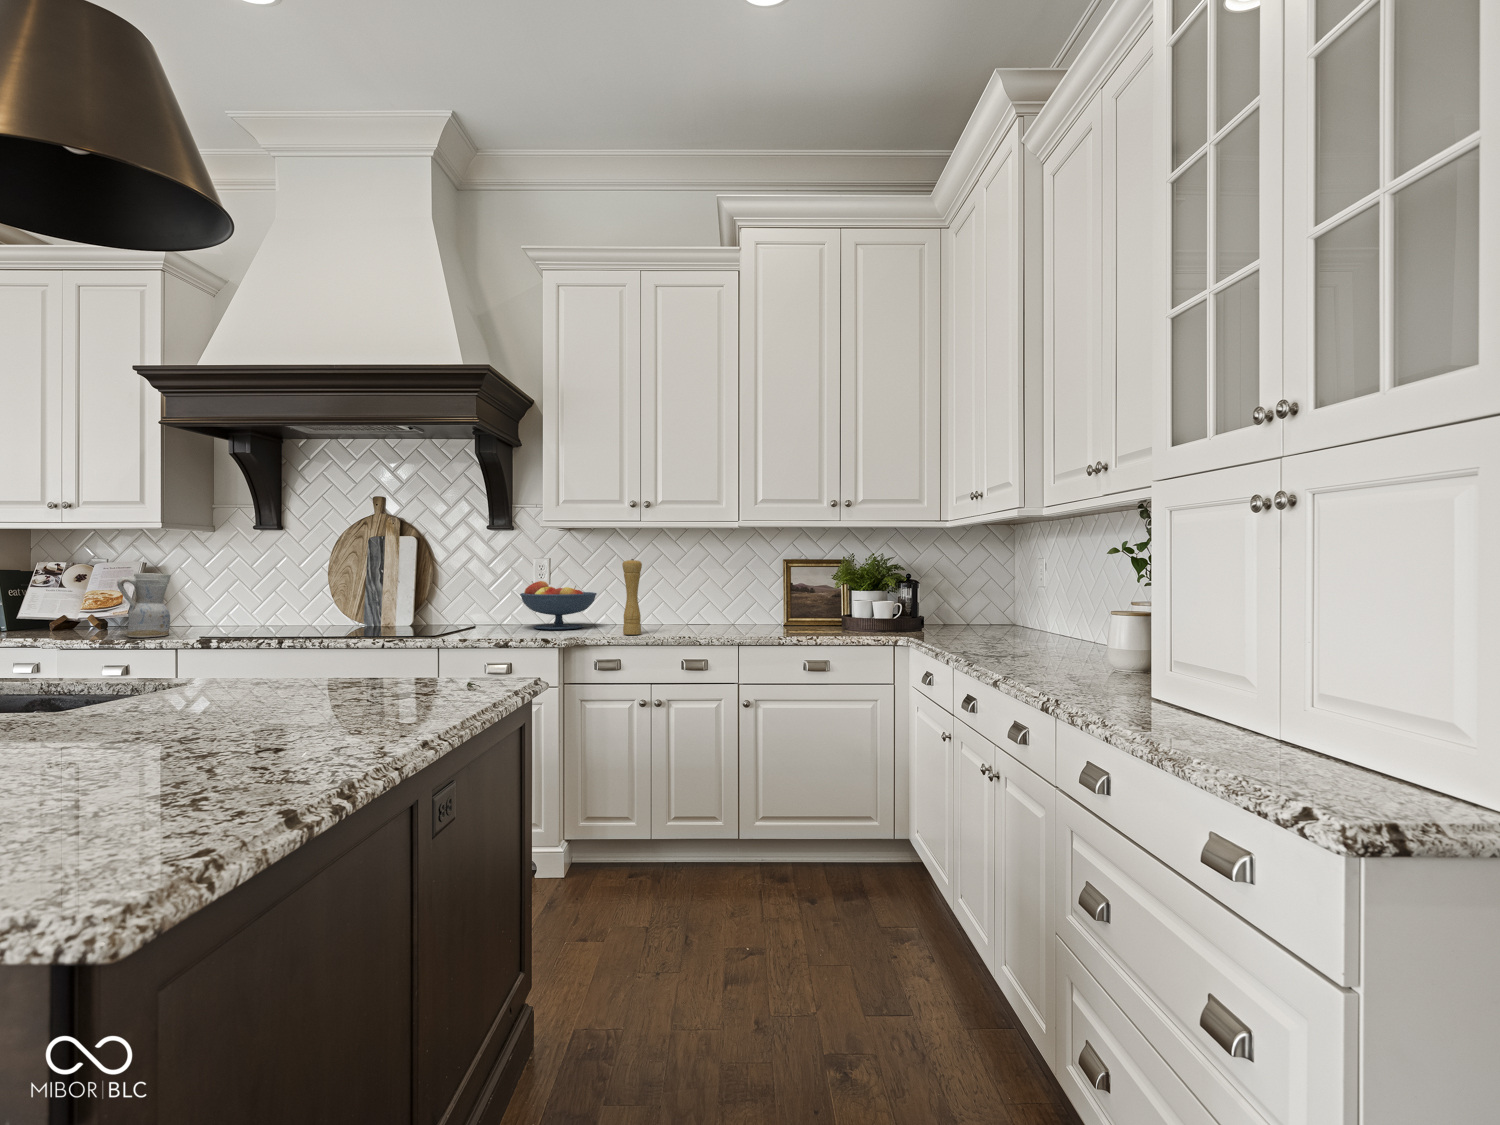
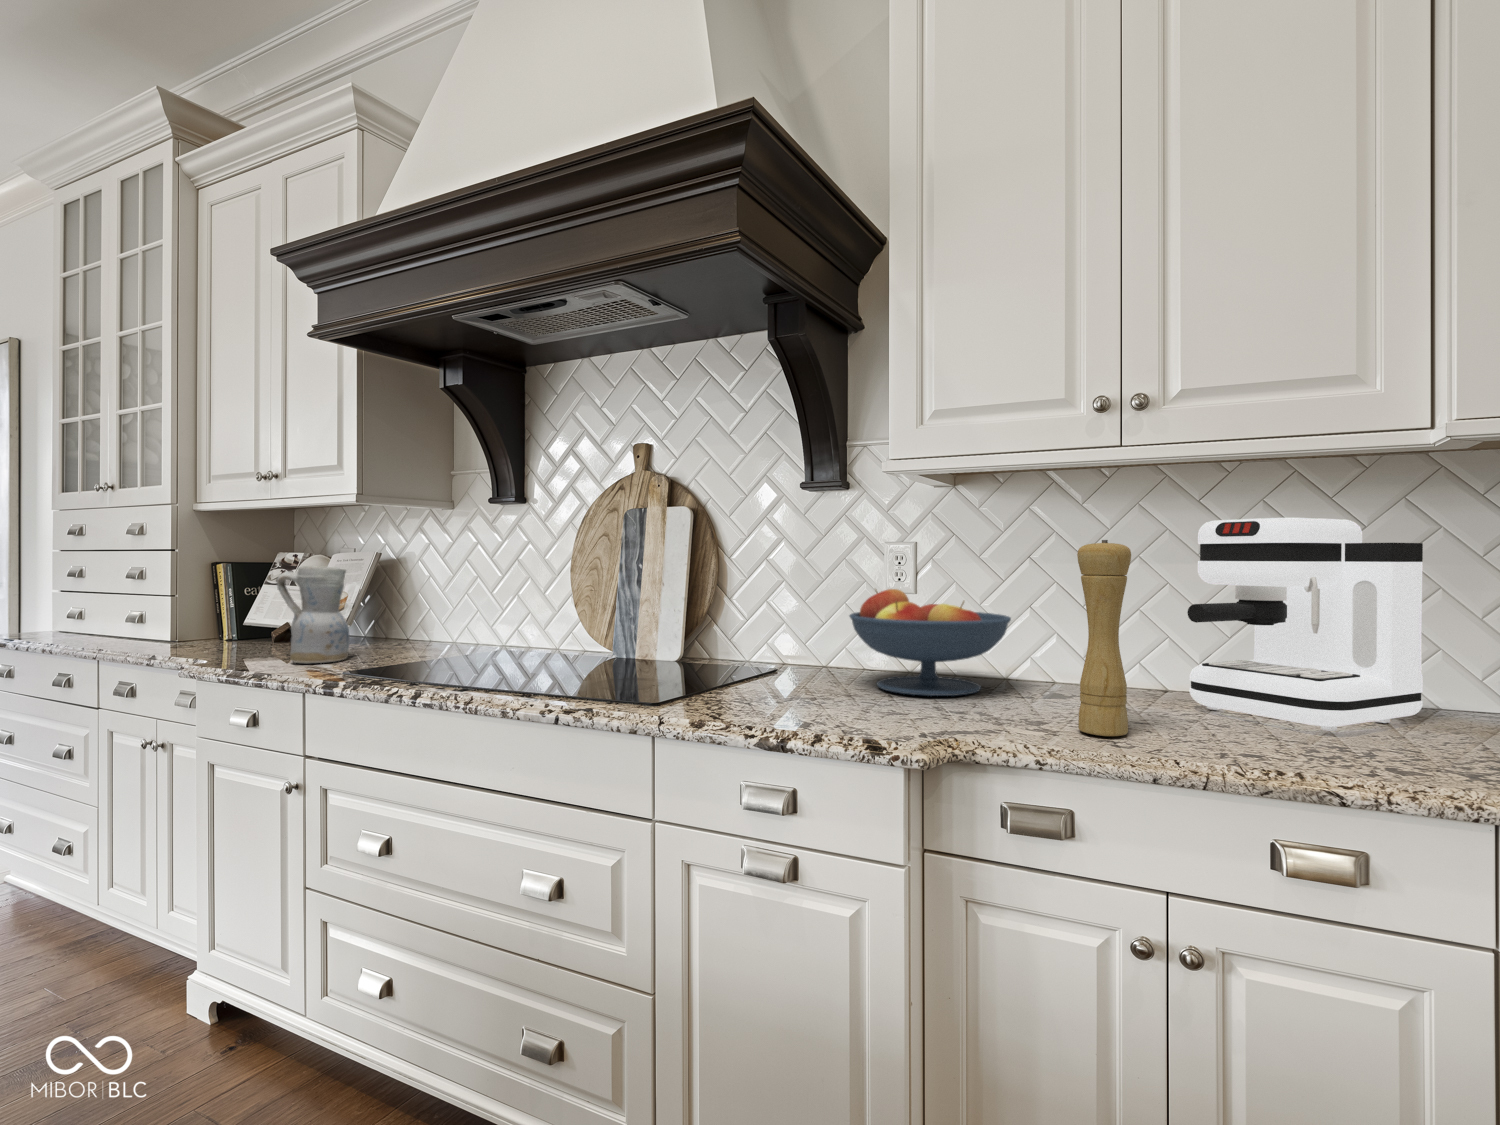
coffee maker: none [664,550,744,629] -> present [1187,518,1423,731]

